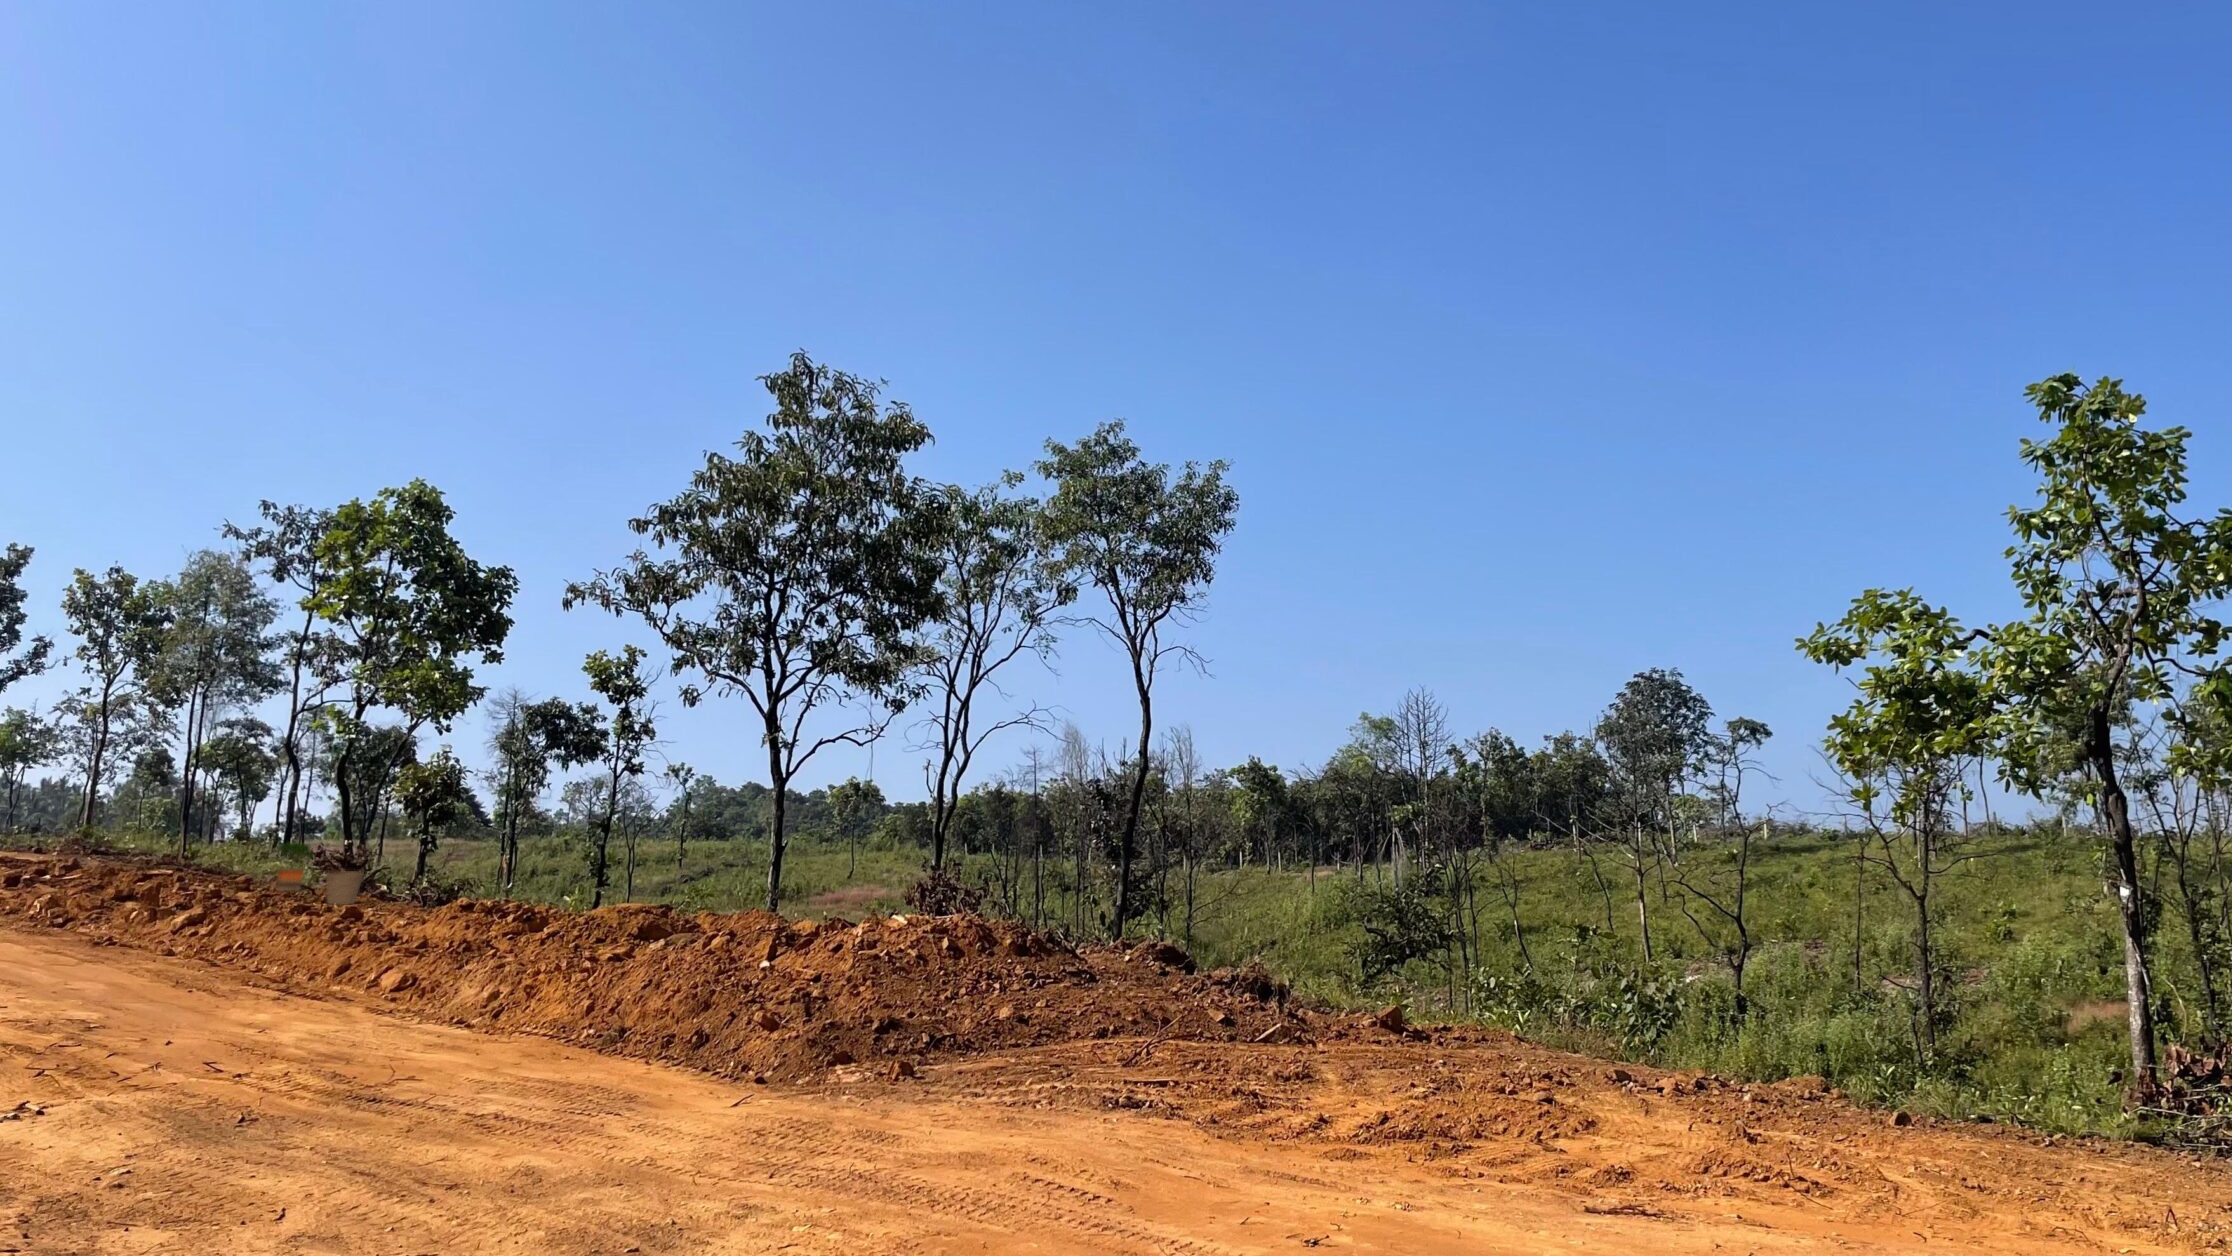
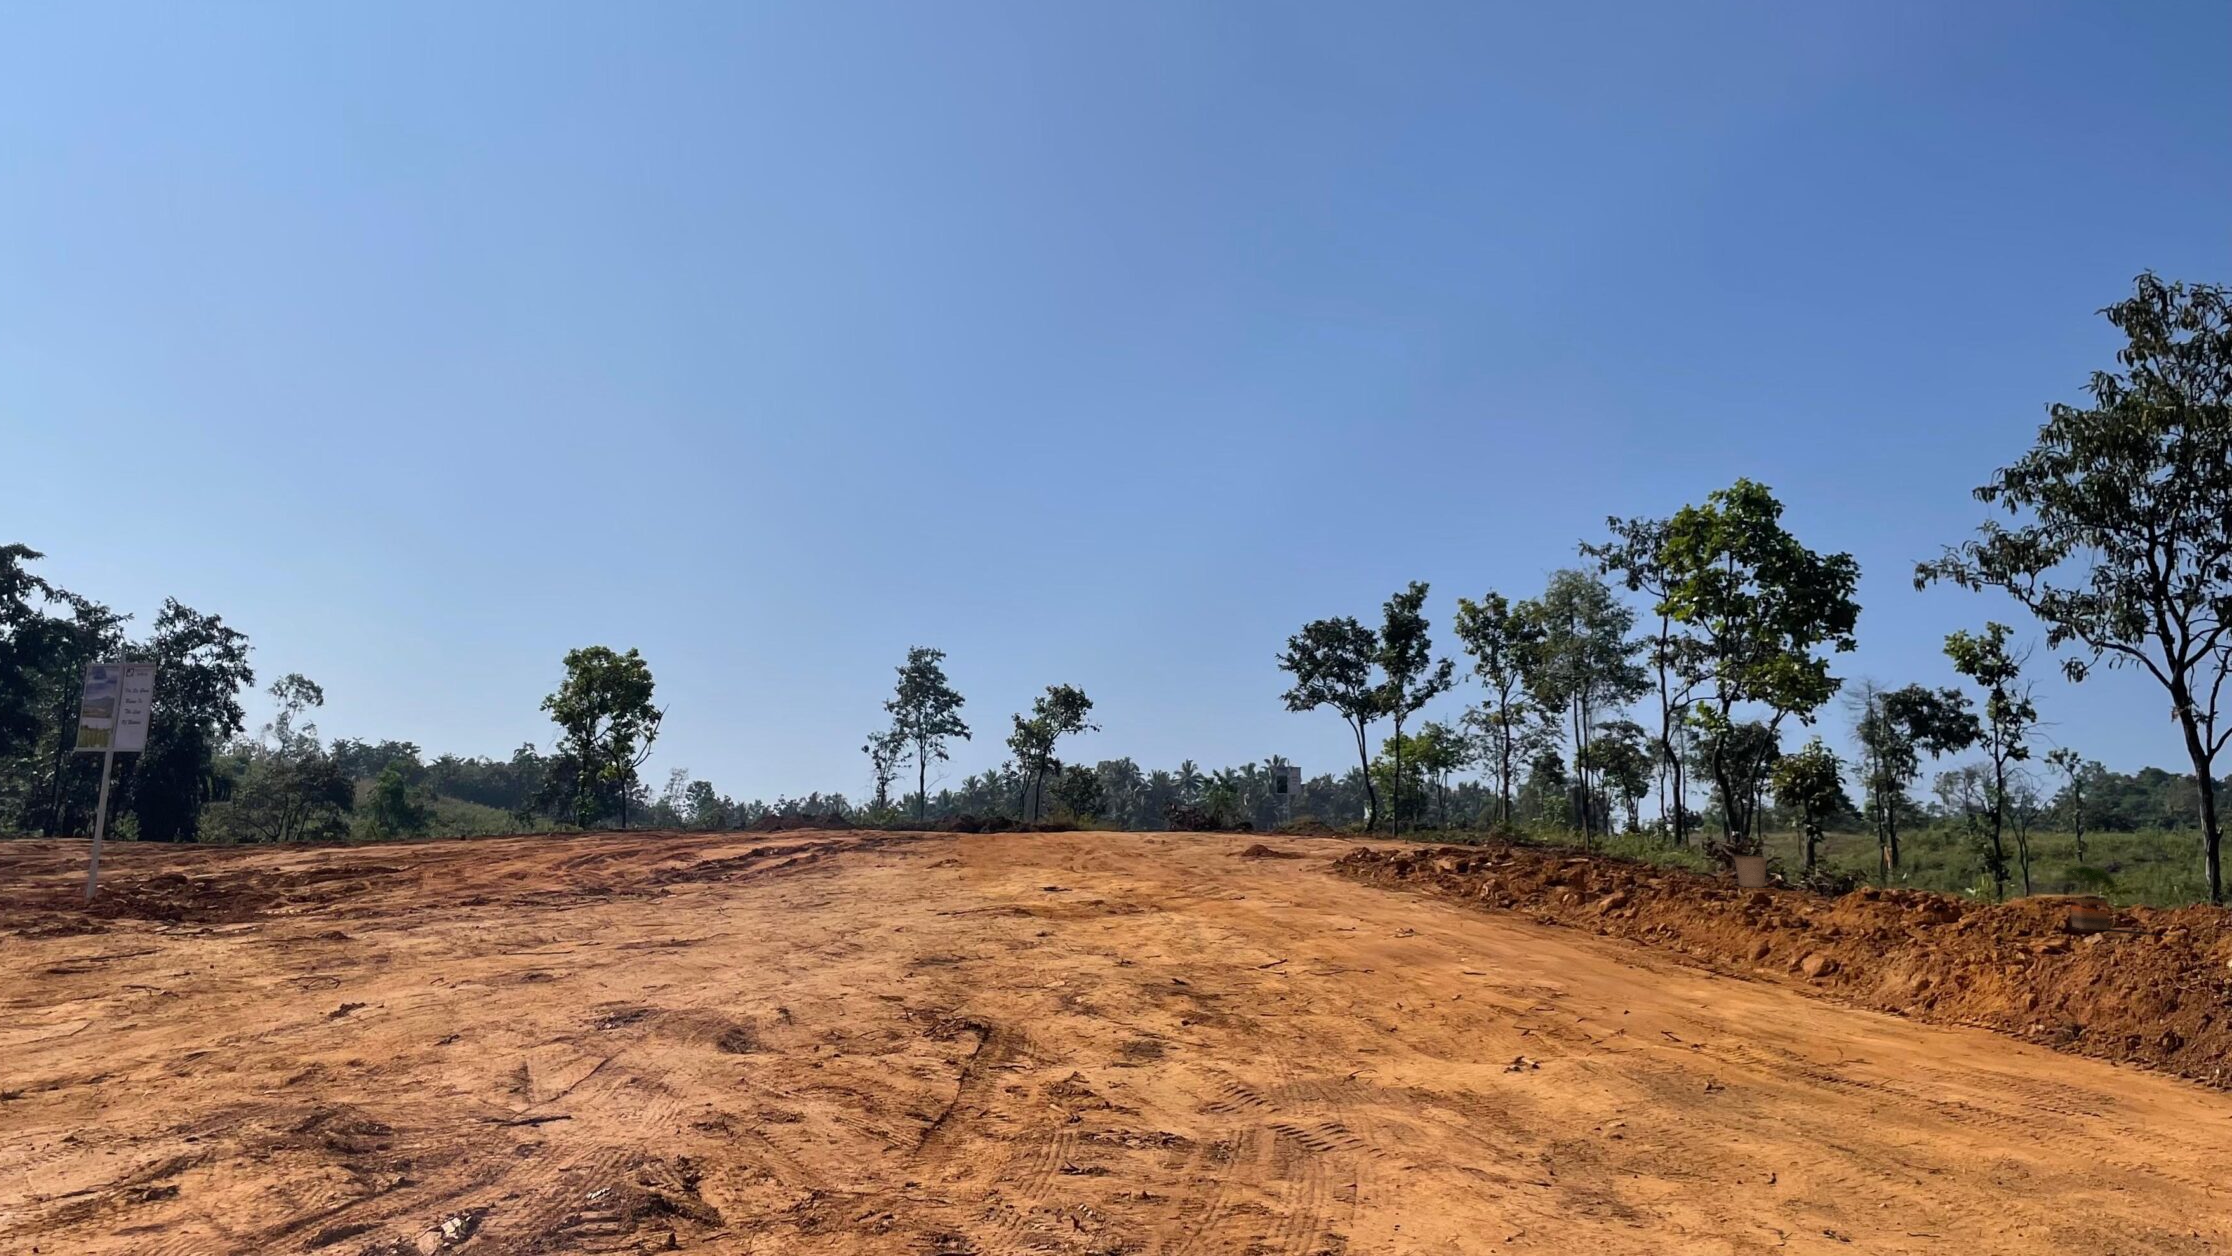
potted tree: present [276,843,314,891] -> present [2064,866,2116,930]

